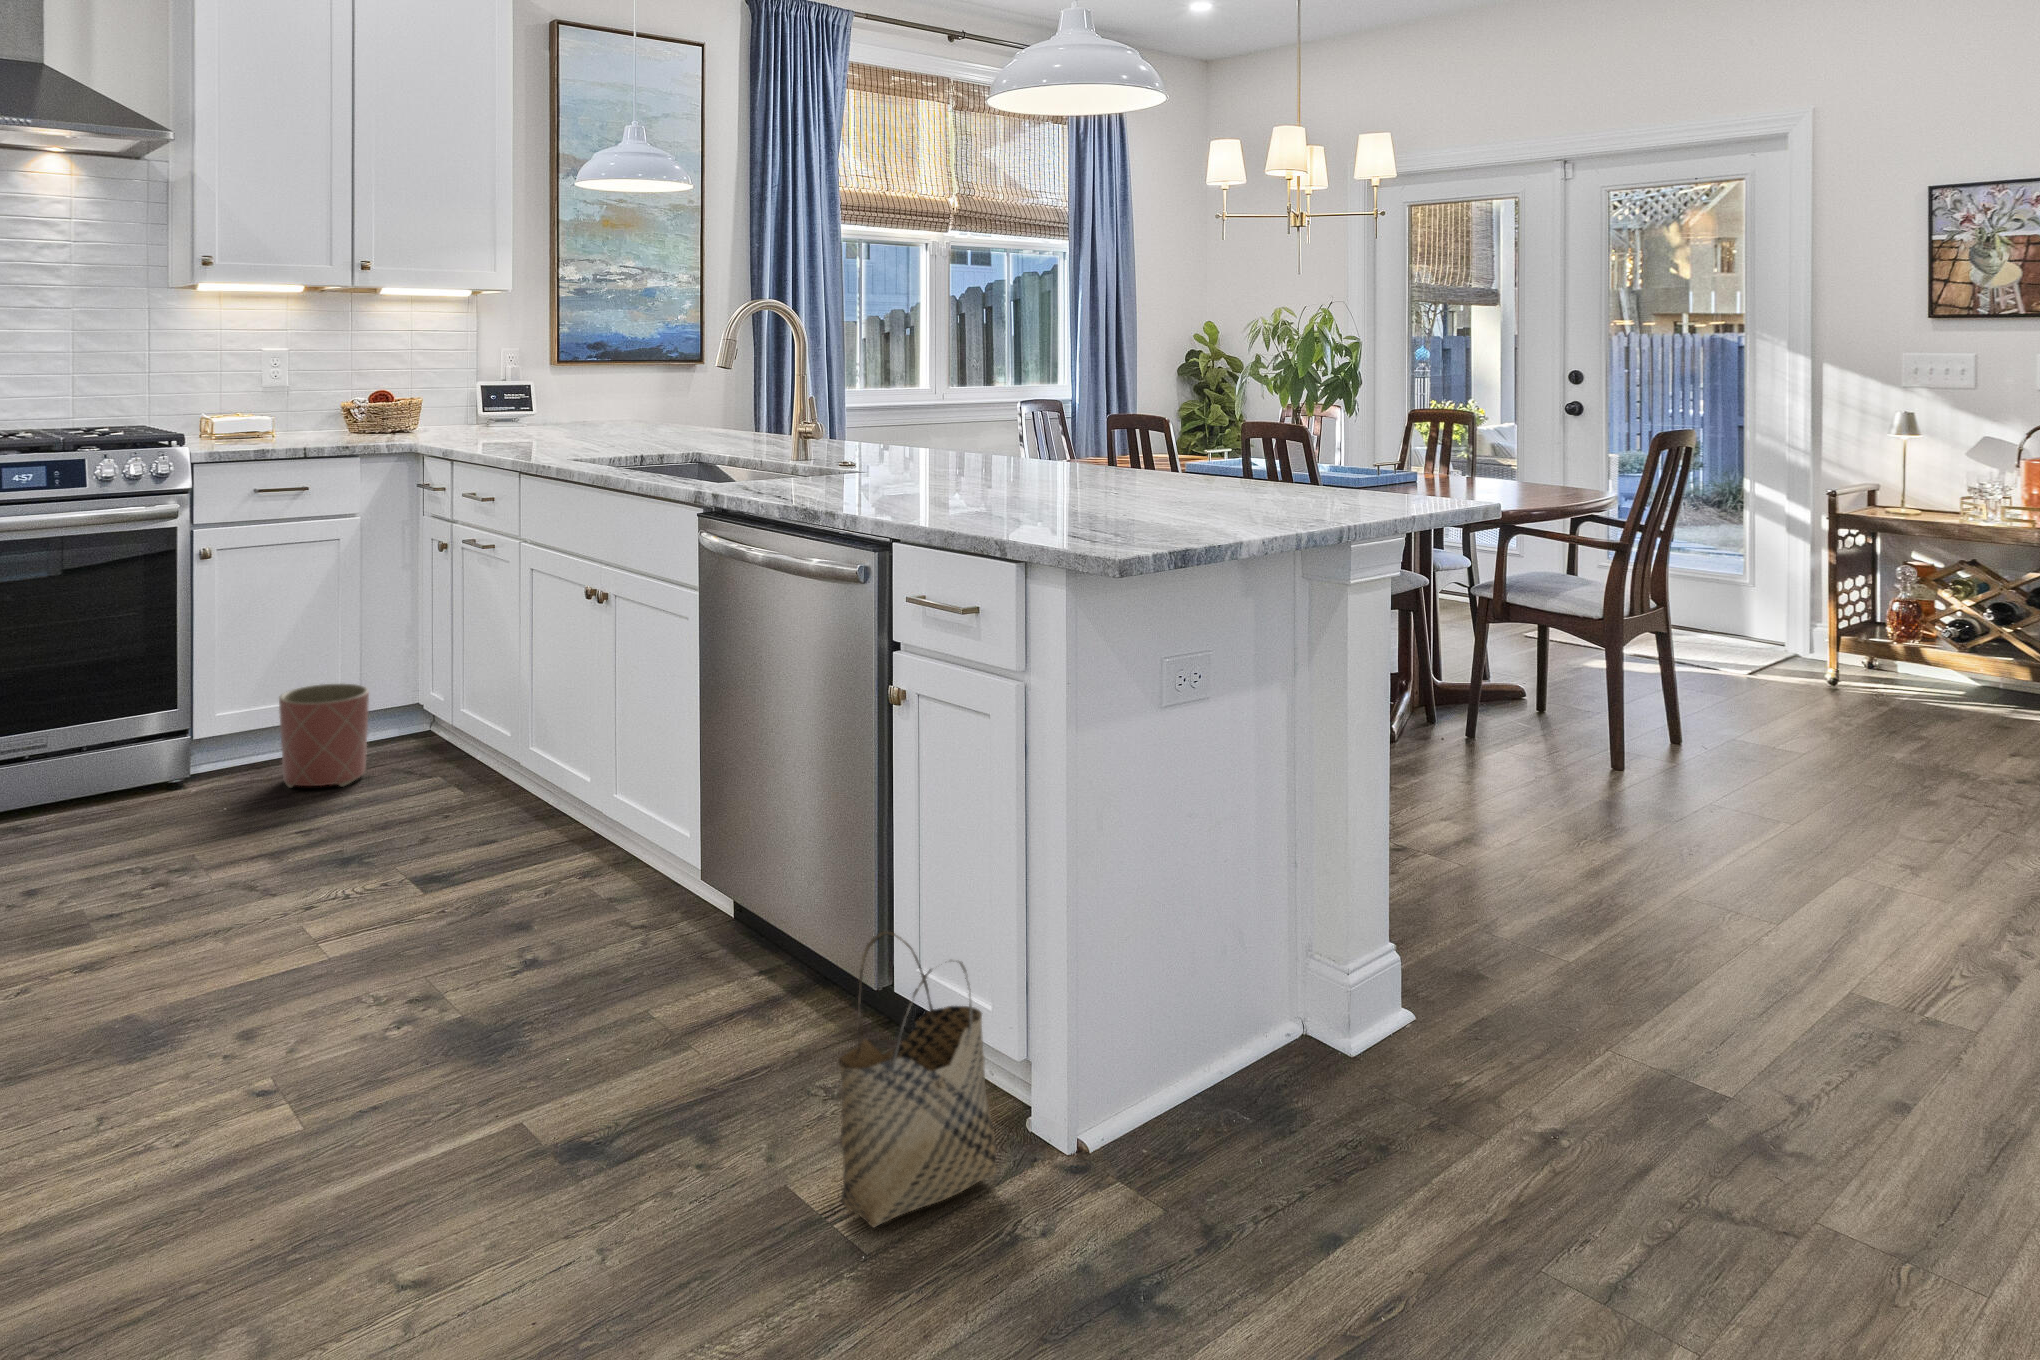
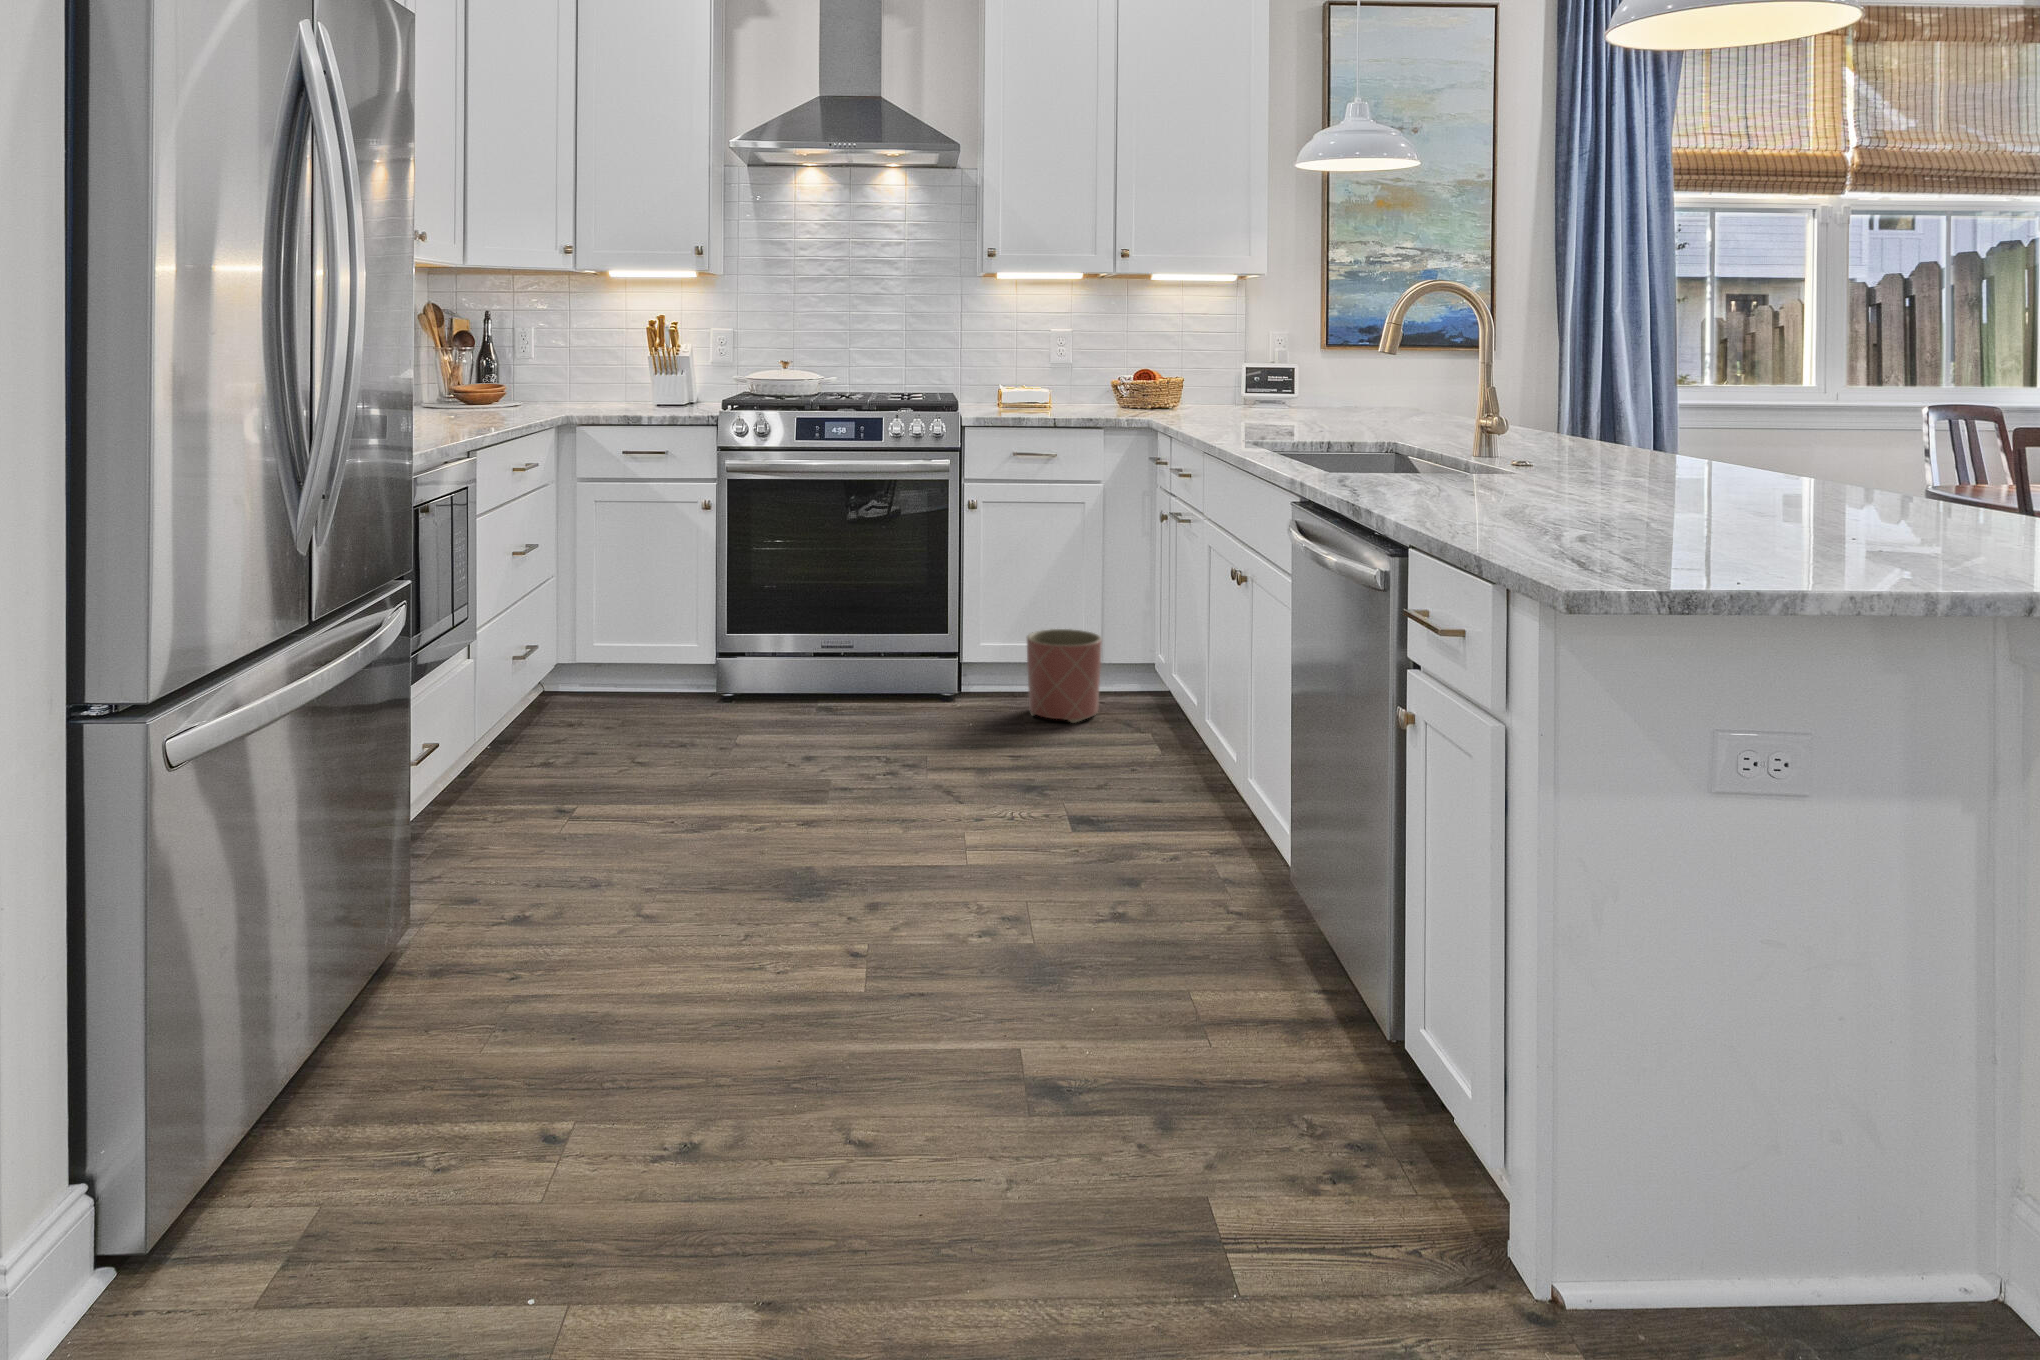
woven basket: present [838,932,997,1227] -> none [1232,968,1433,1284]

